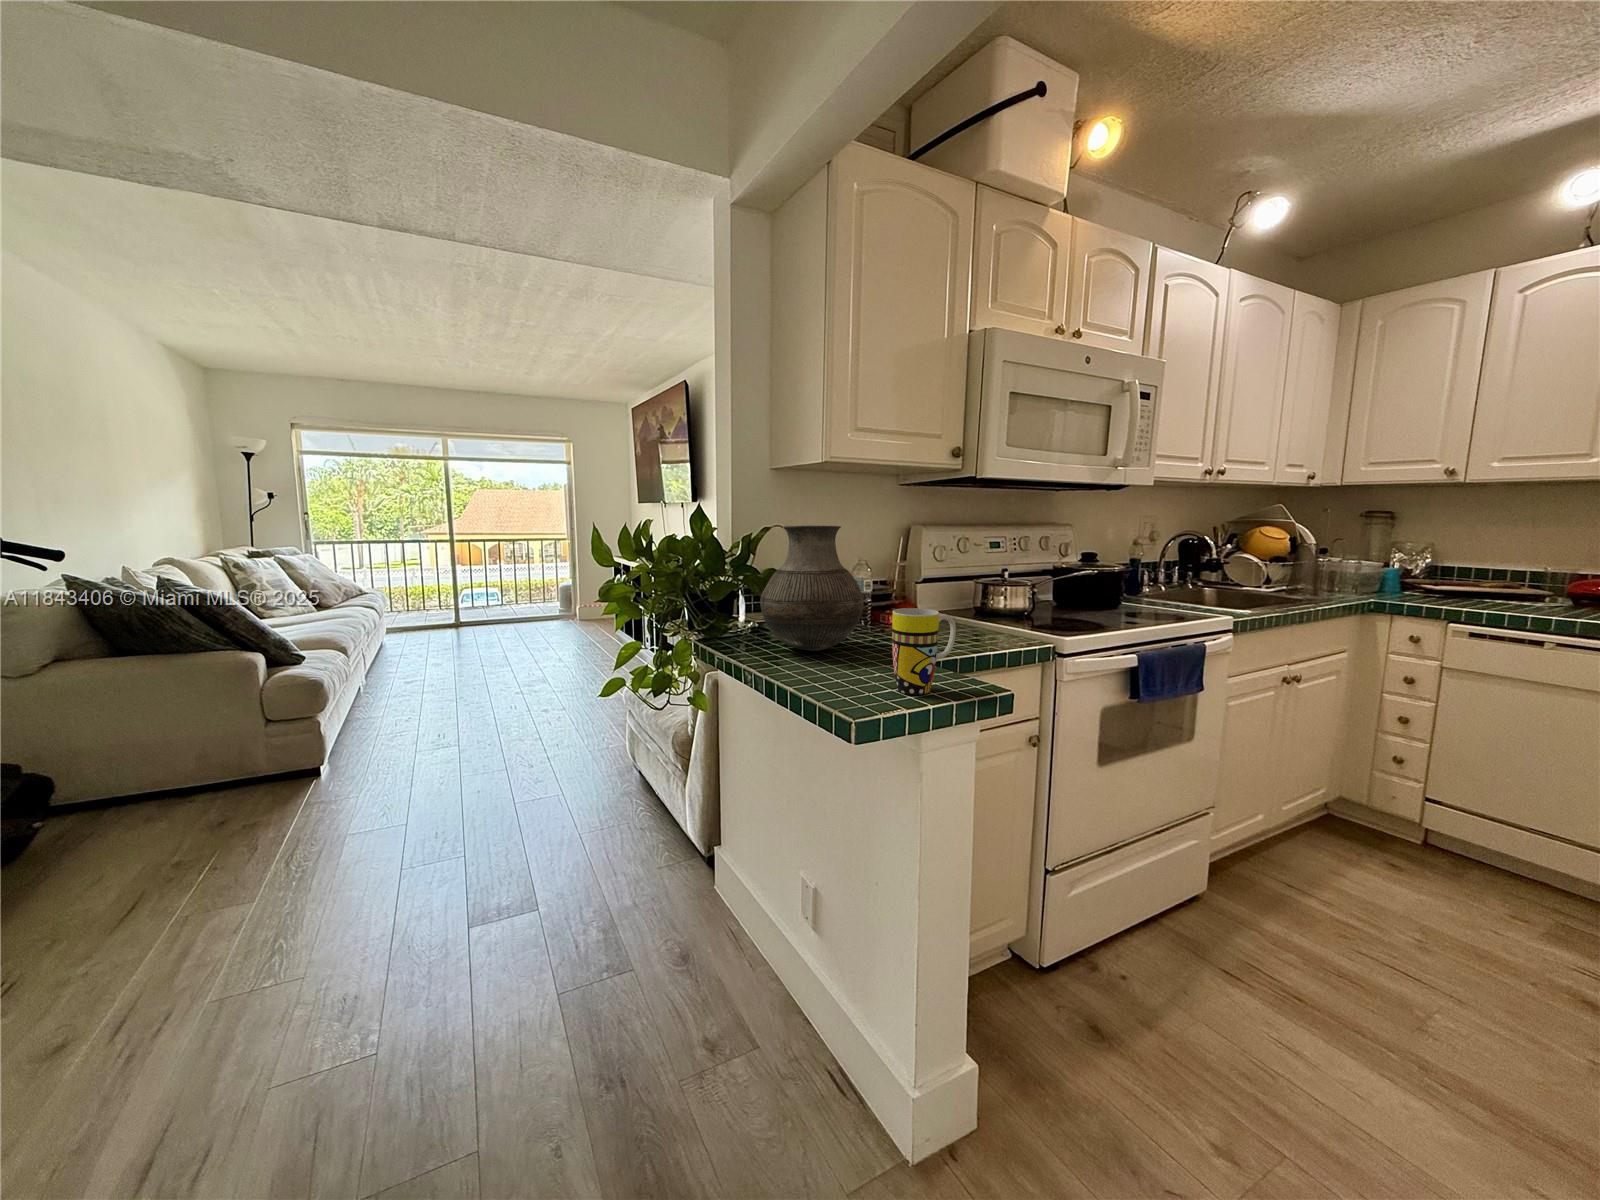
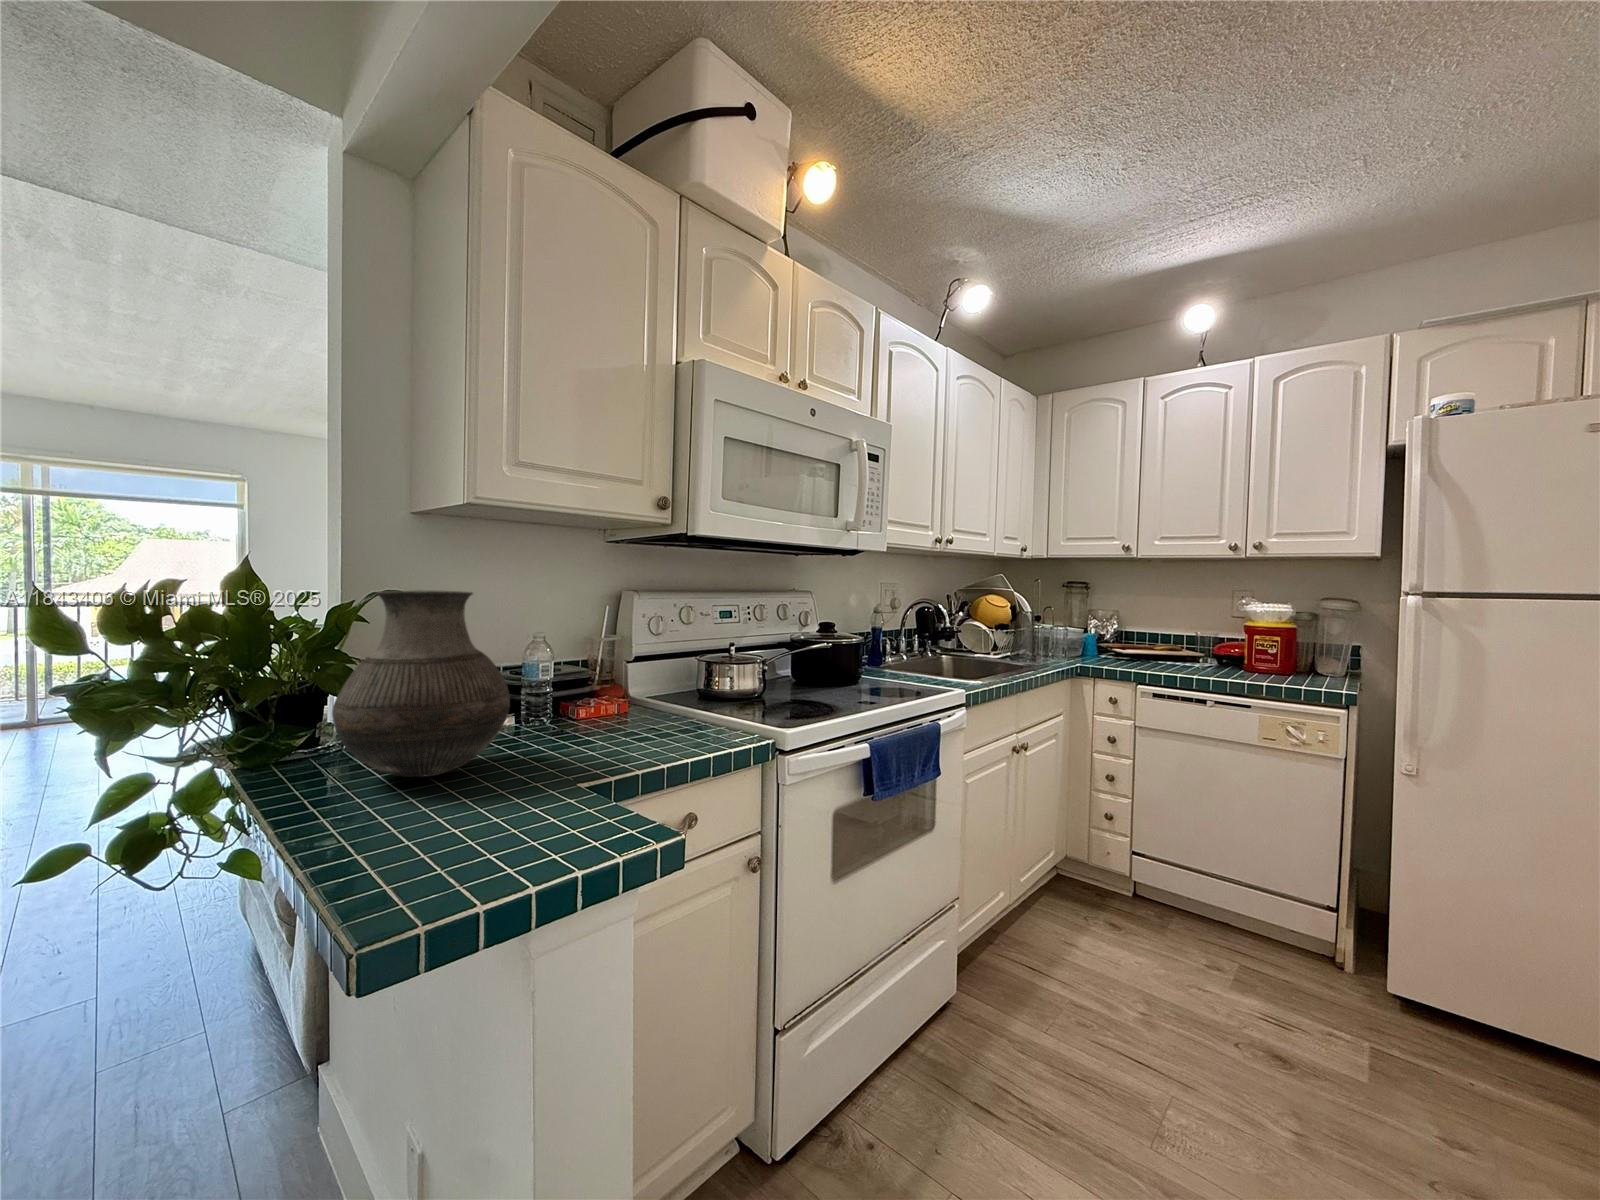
mug: present [892,608,956,695] -> none [504,716,610,854]

